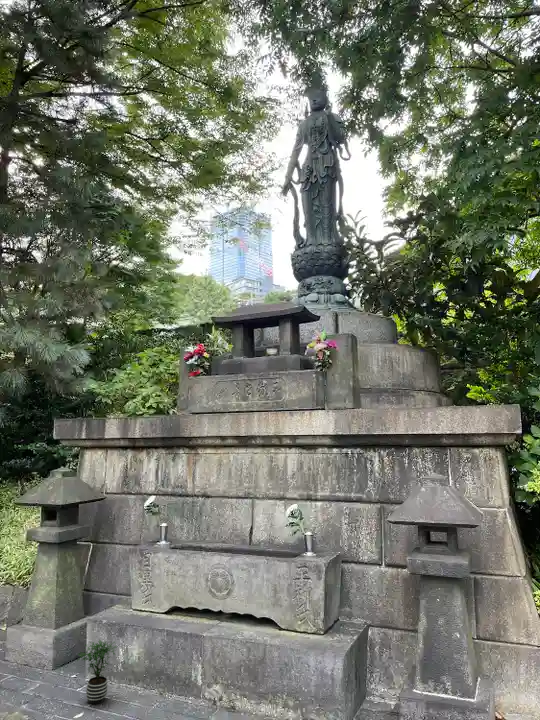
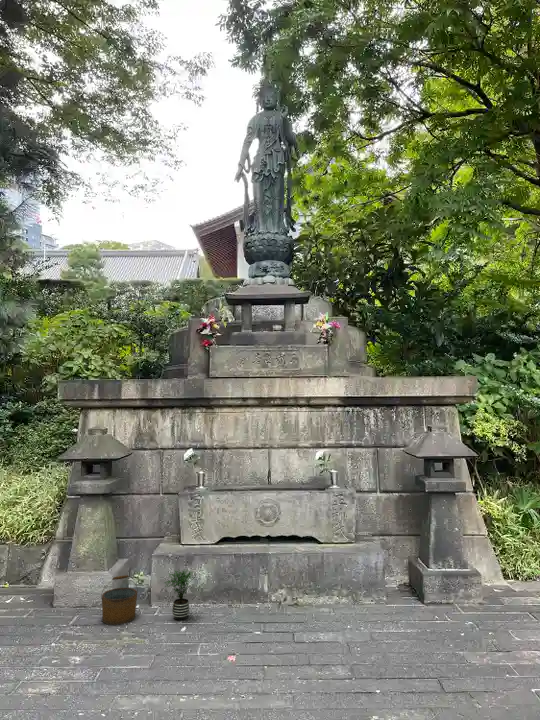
bucket: none [23,638,65,696] -> present [101,575,138,625]

